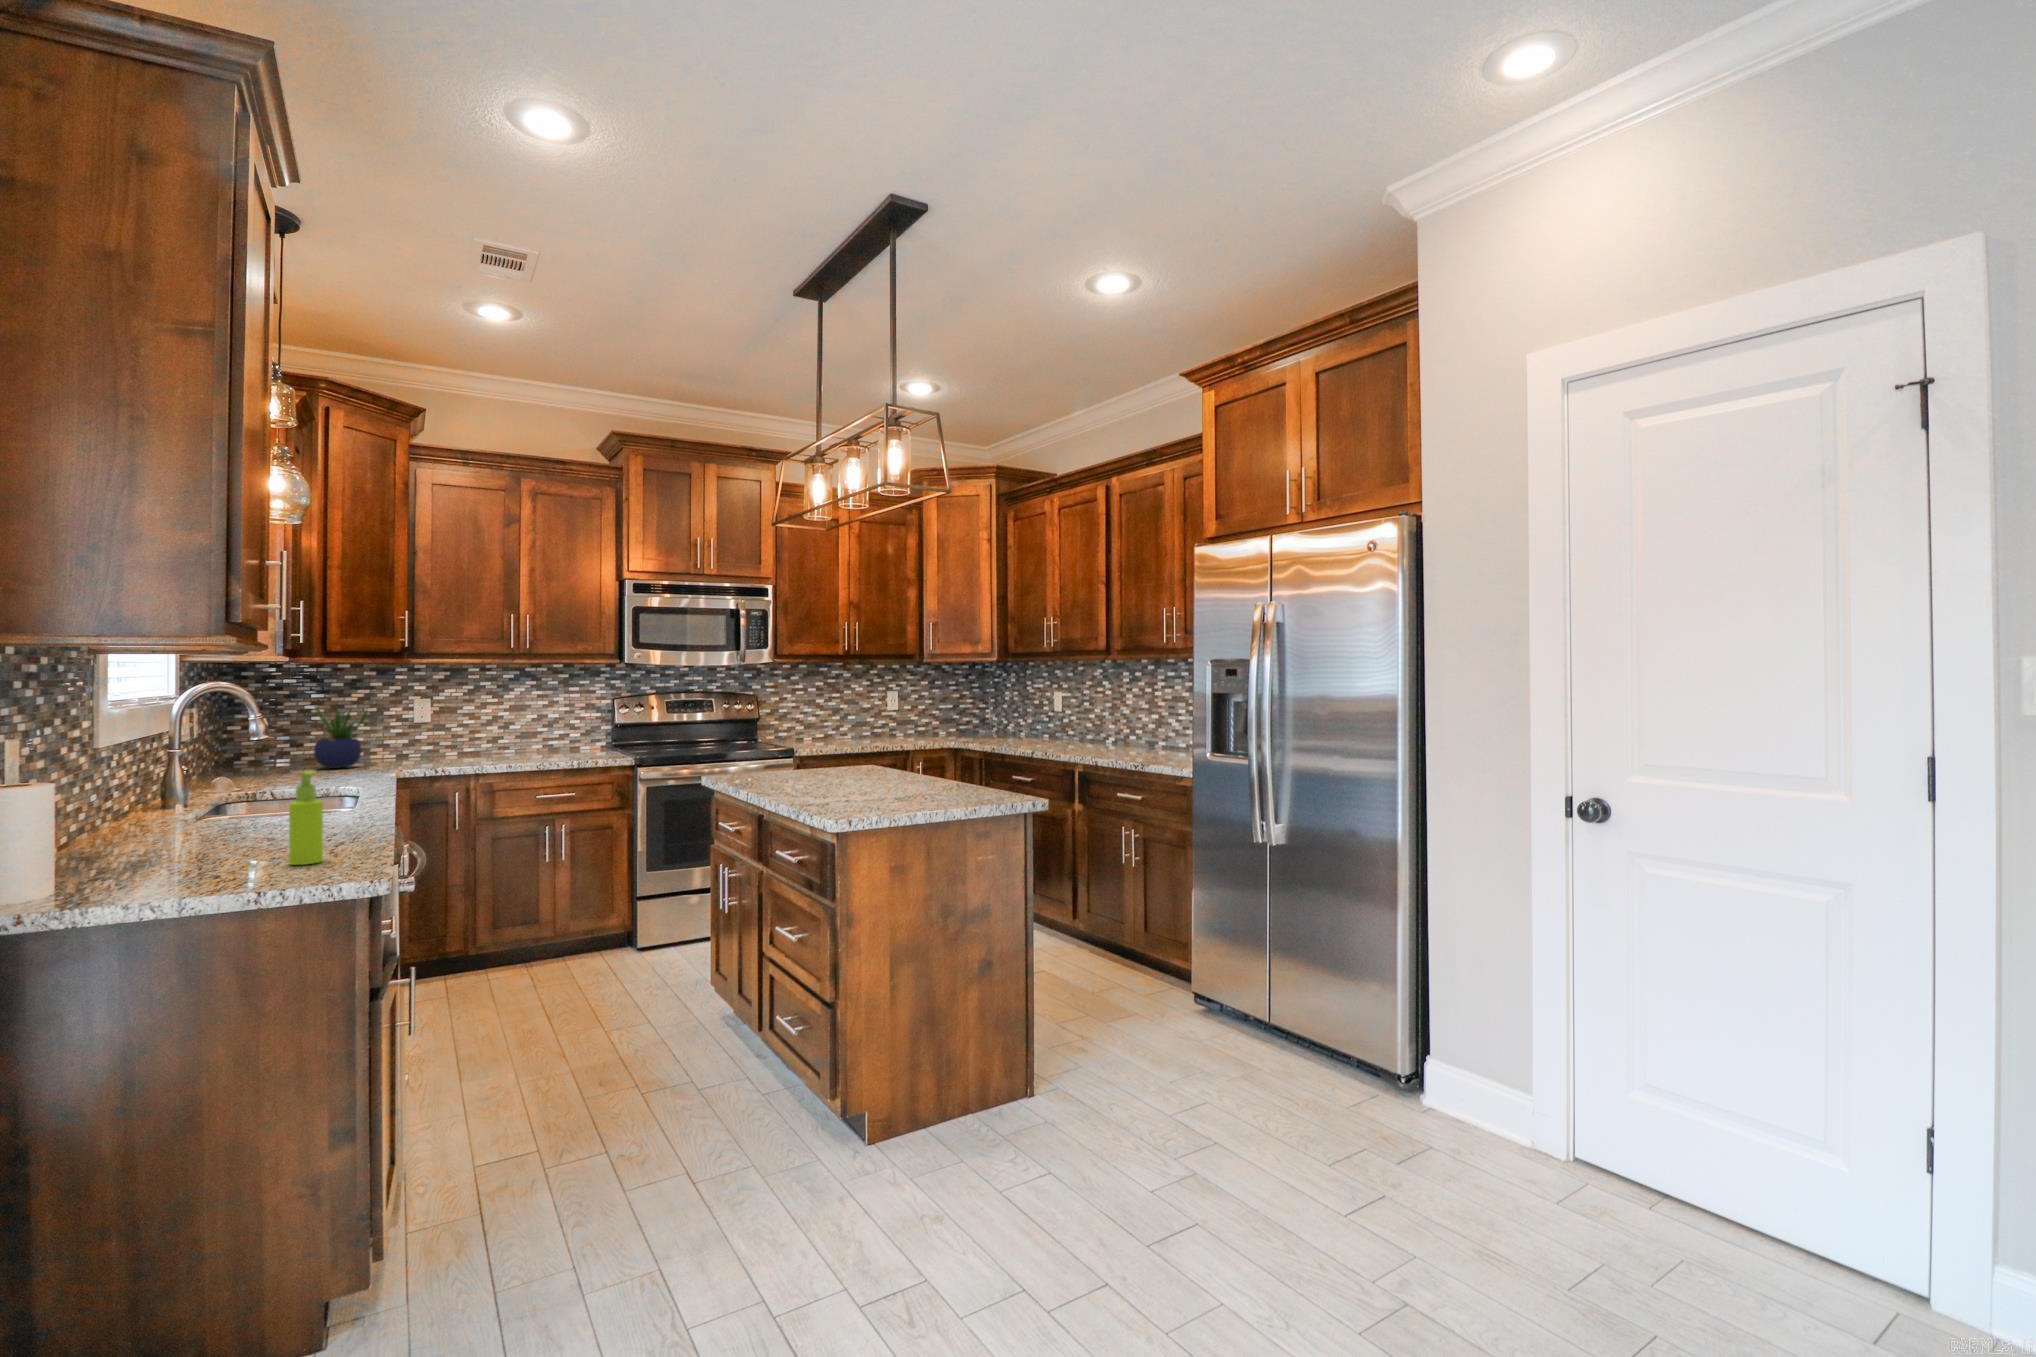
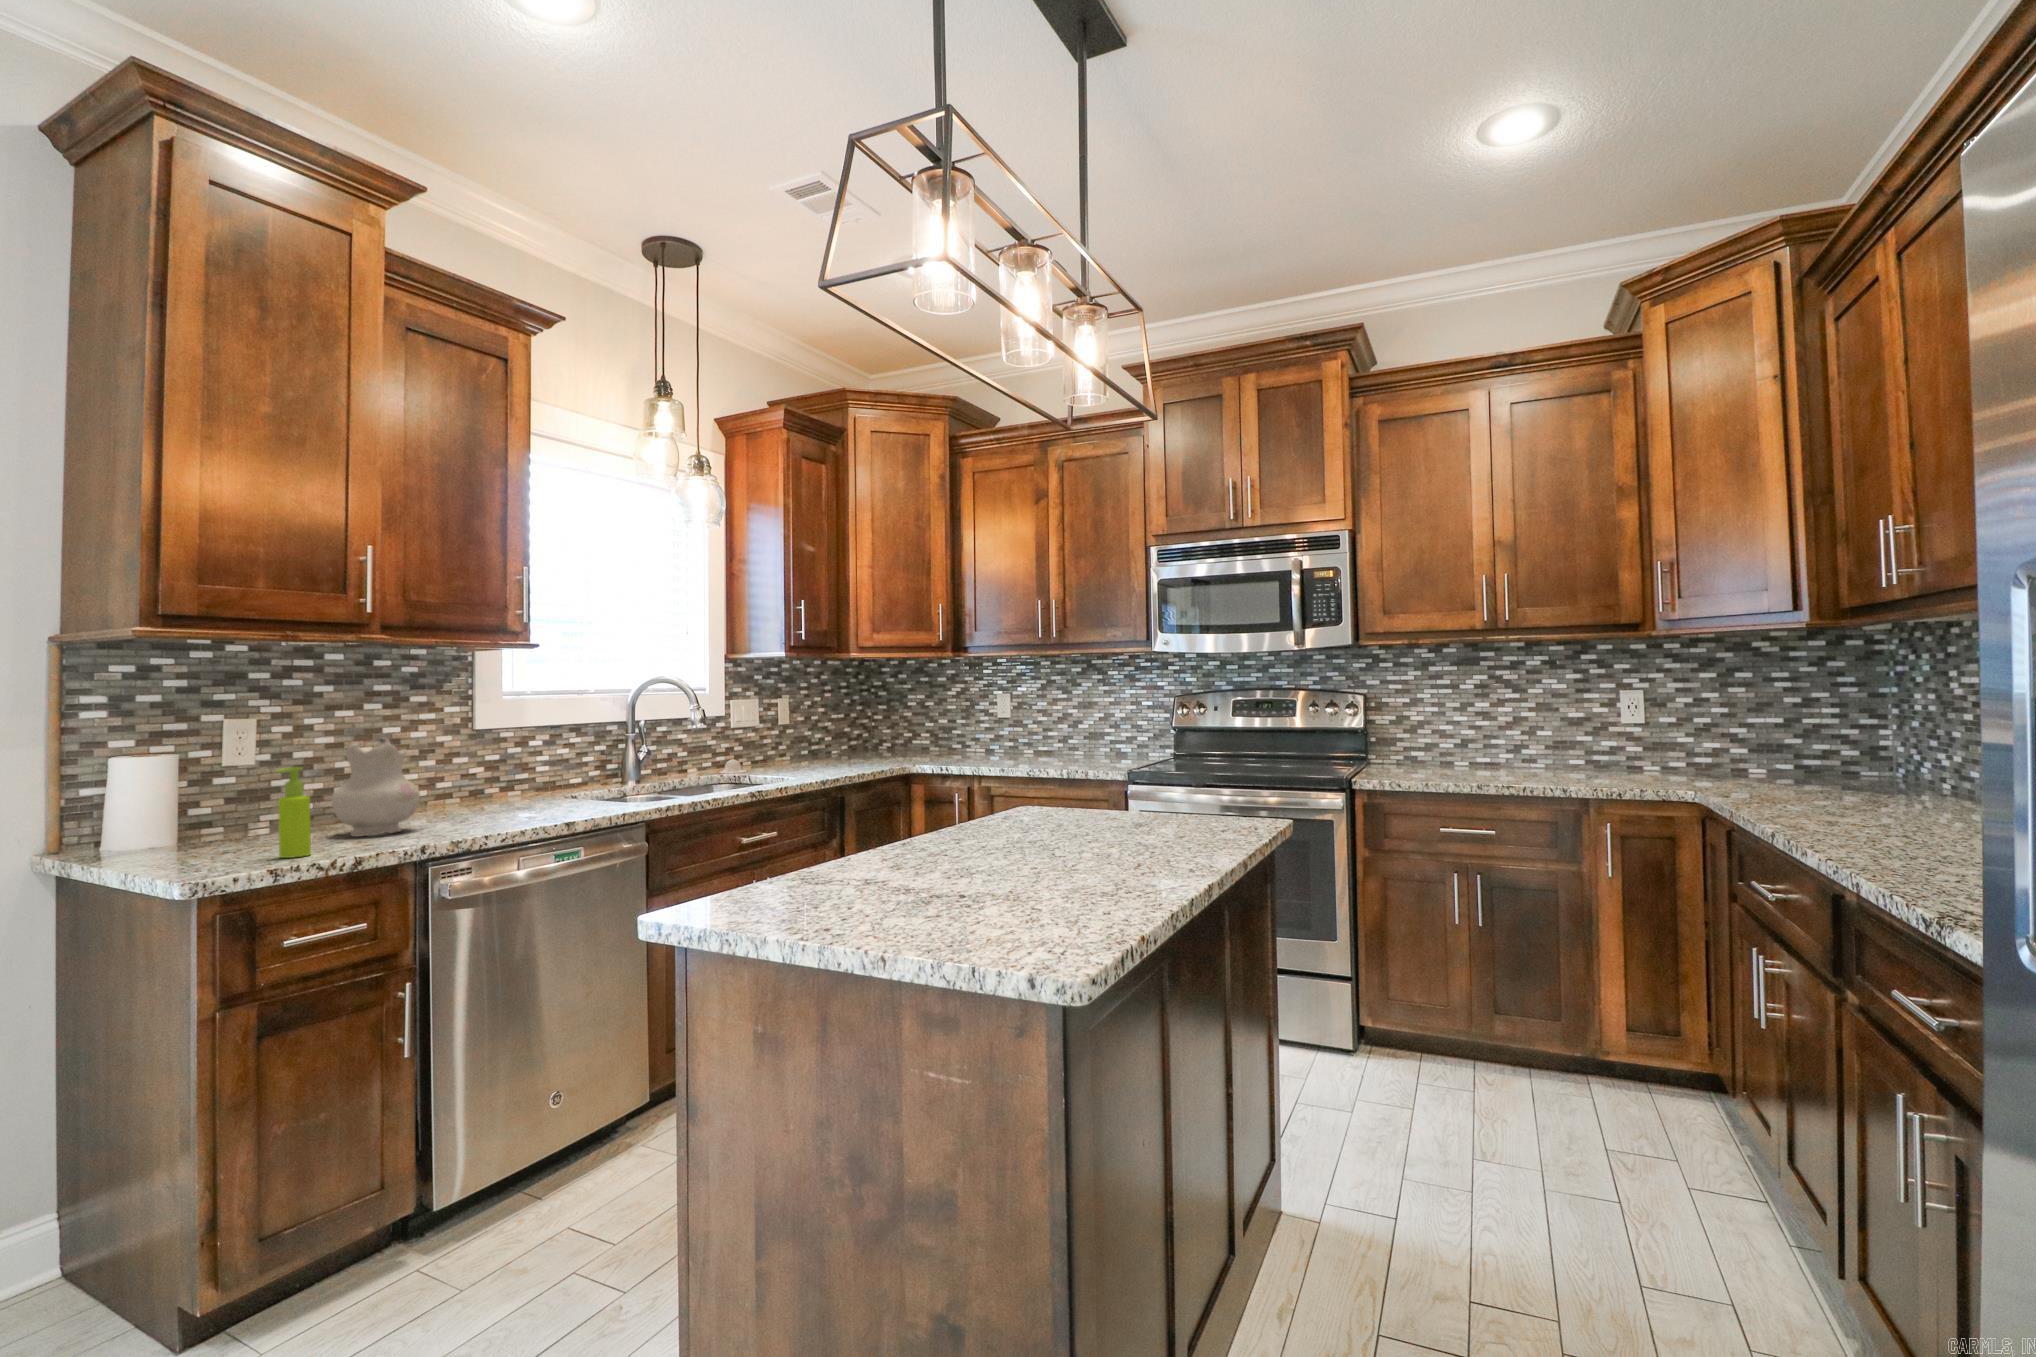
potted plant: present [314,706,367,768] -> none [914,696,960,761]
ceramic pitcher: none [150,746,259,857] -> present [332,737,420,837]

